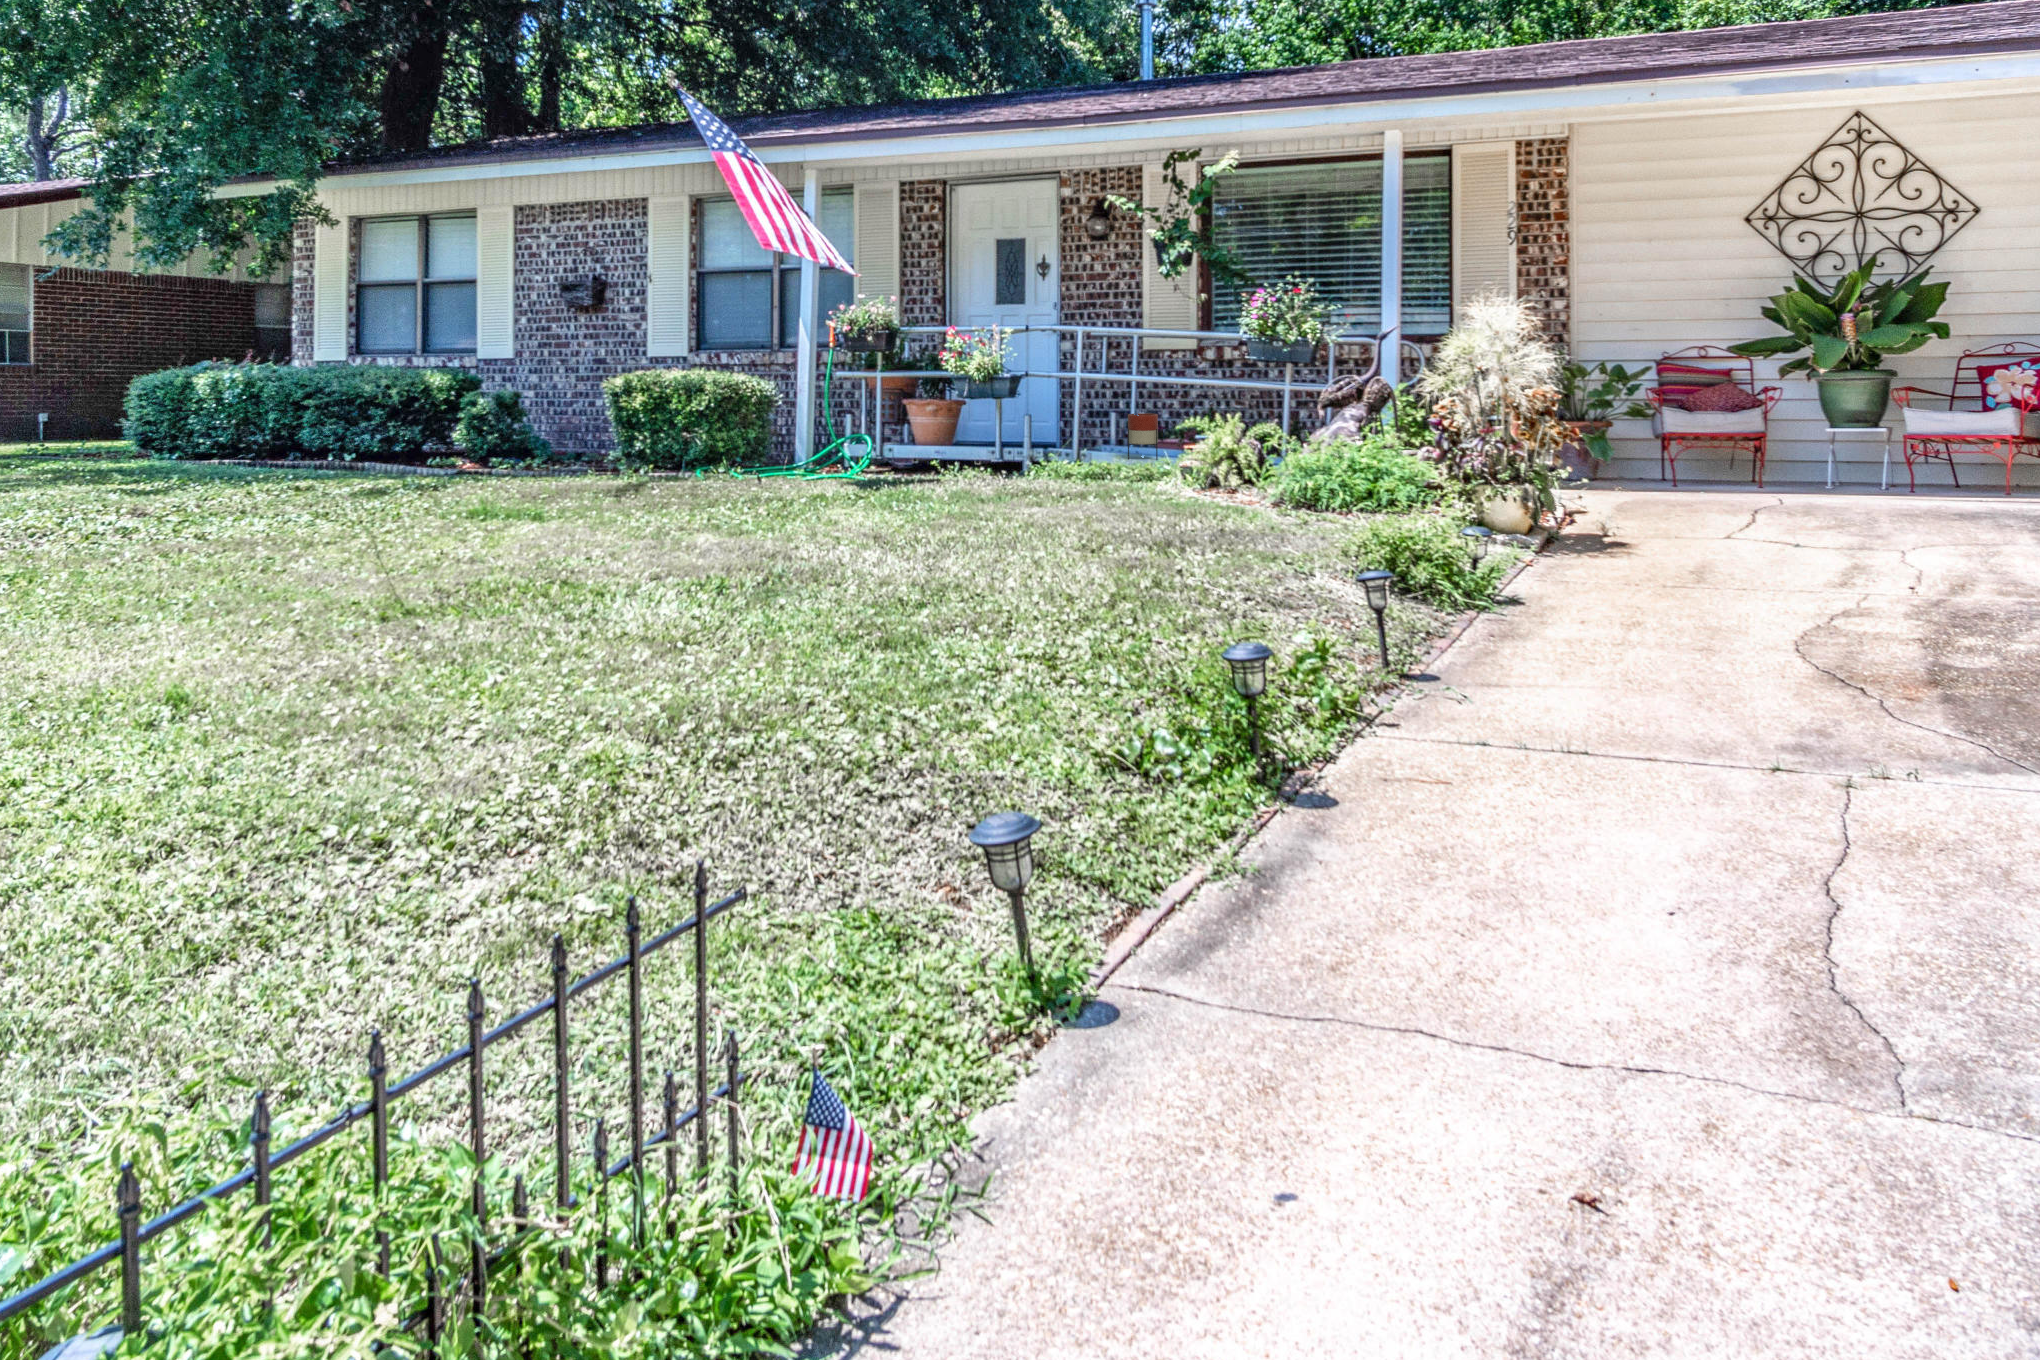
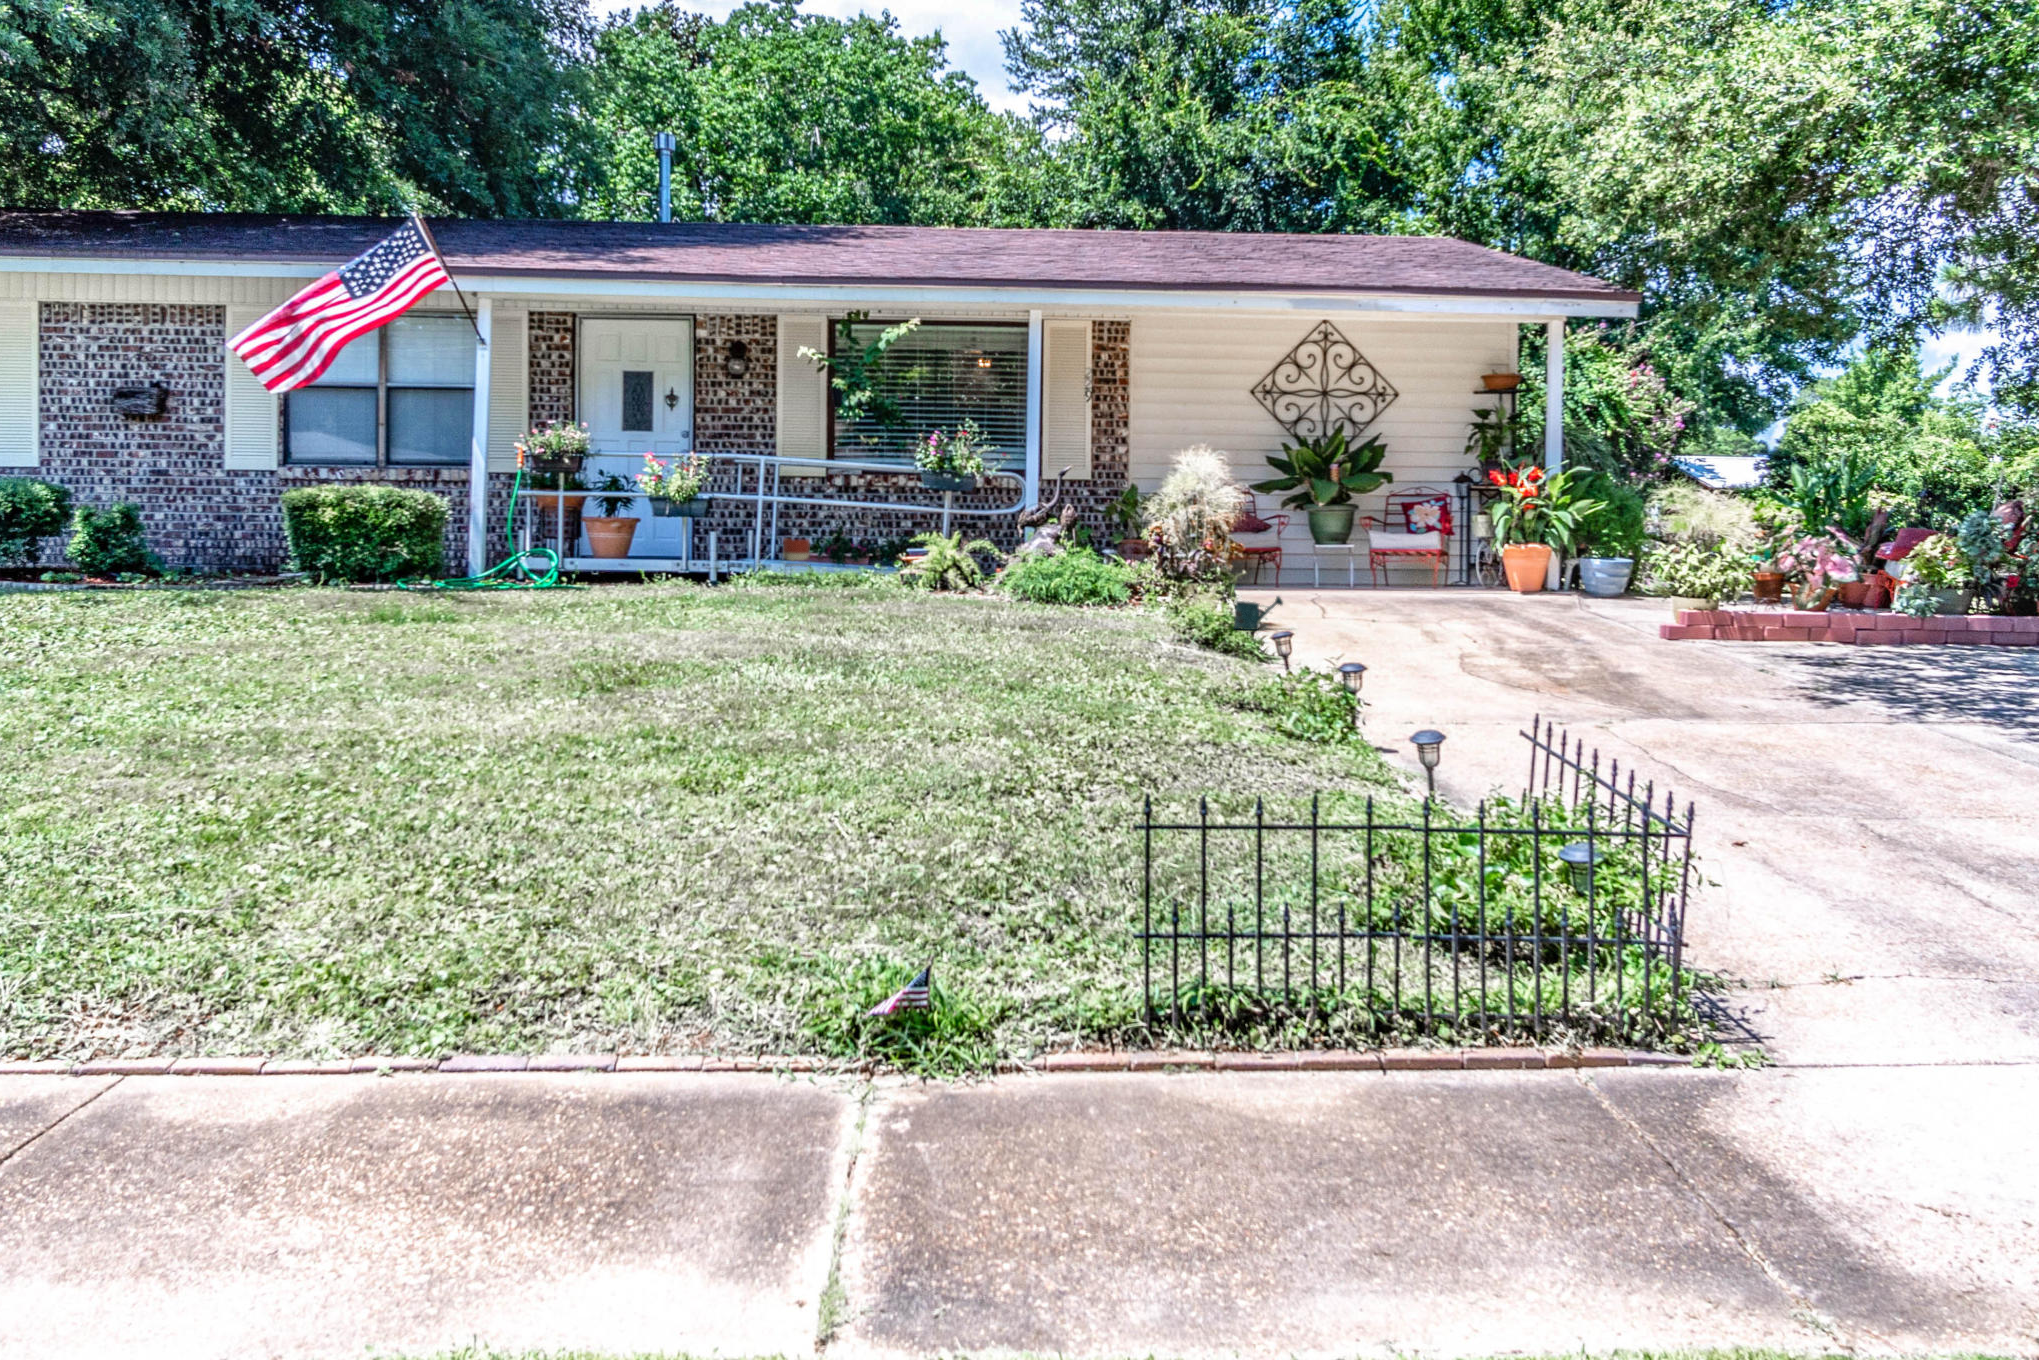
watering can: none [1548,497,1629,546] -> present [1229,596,1283,630]

